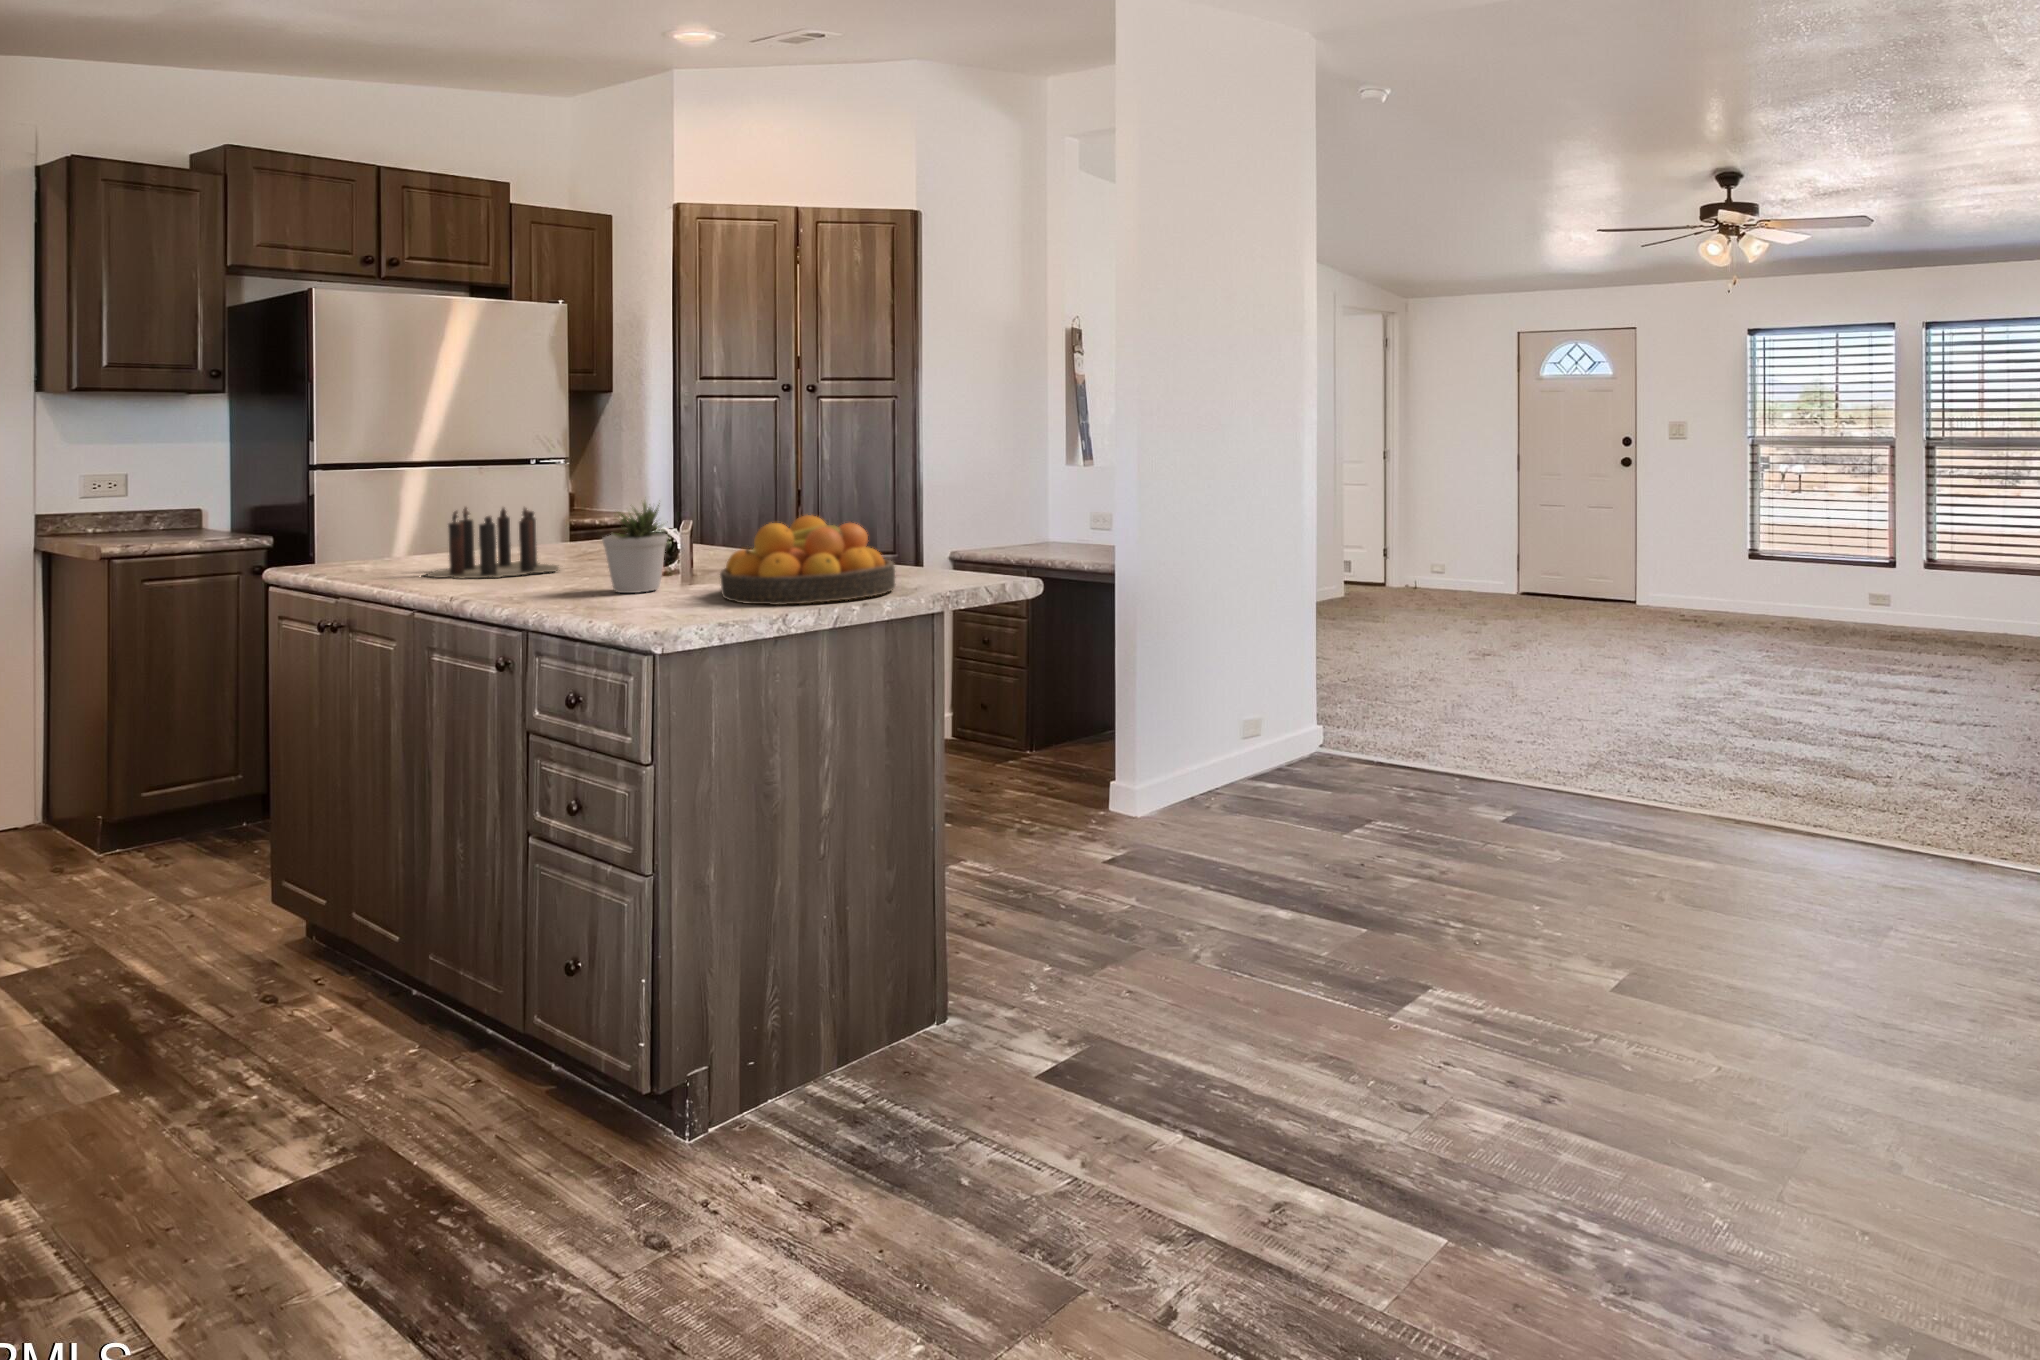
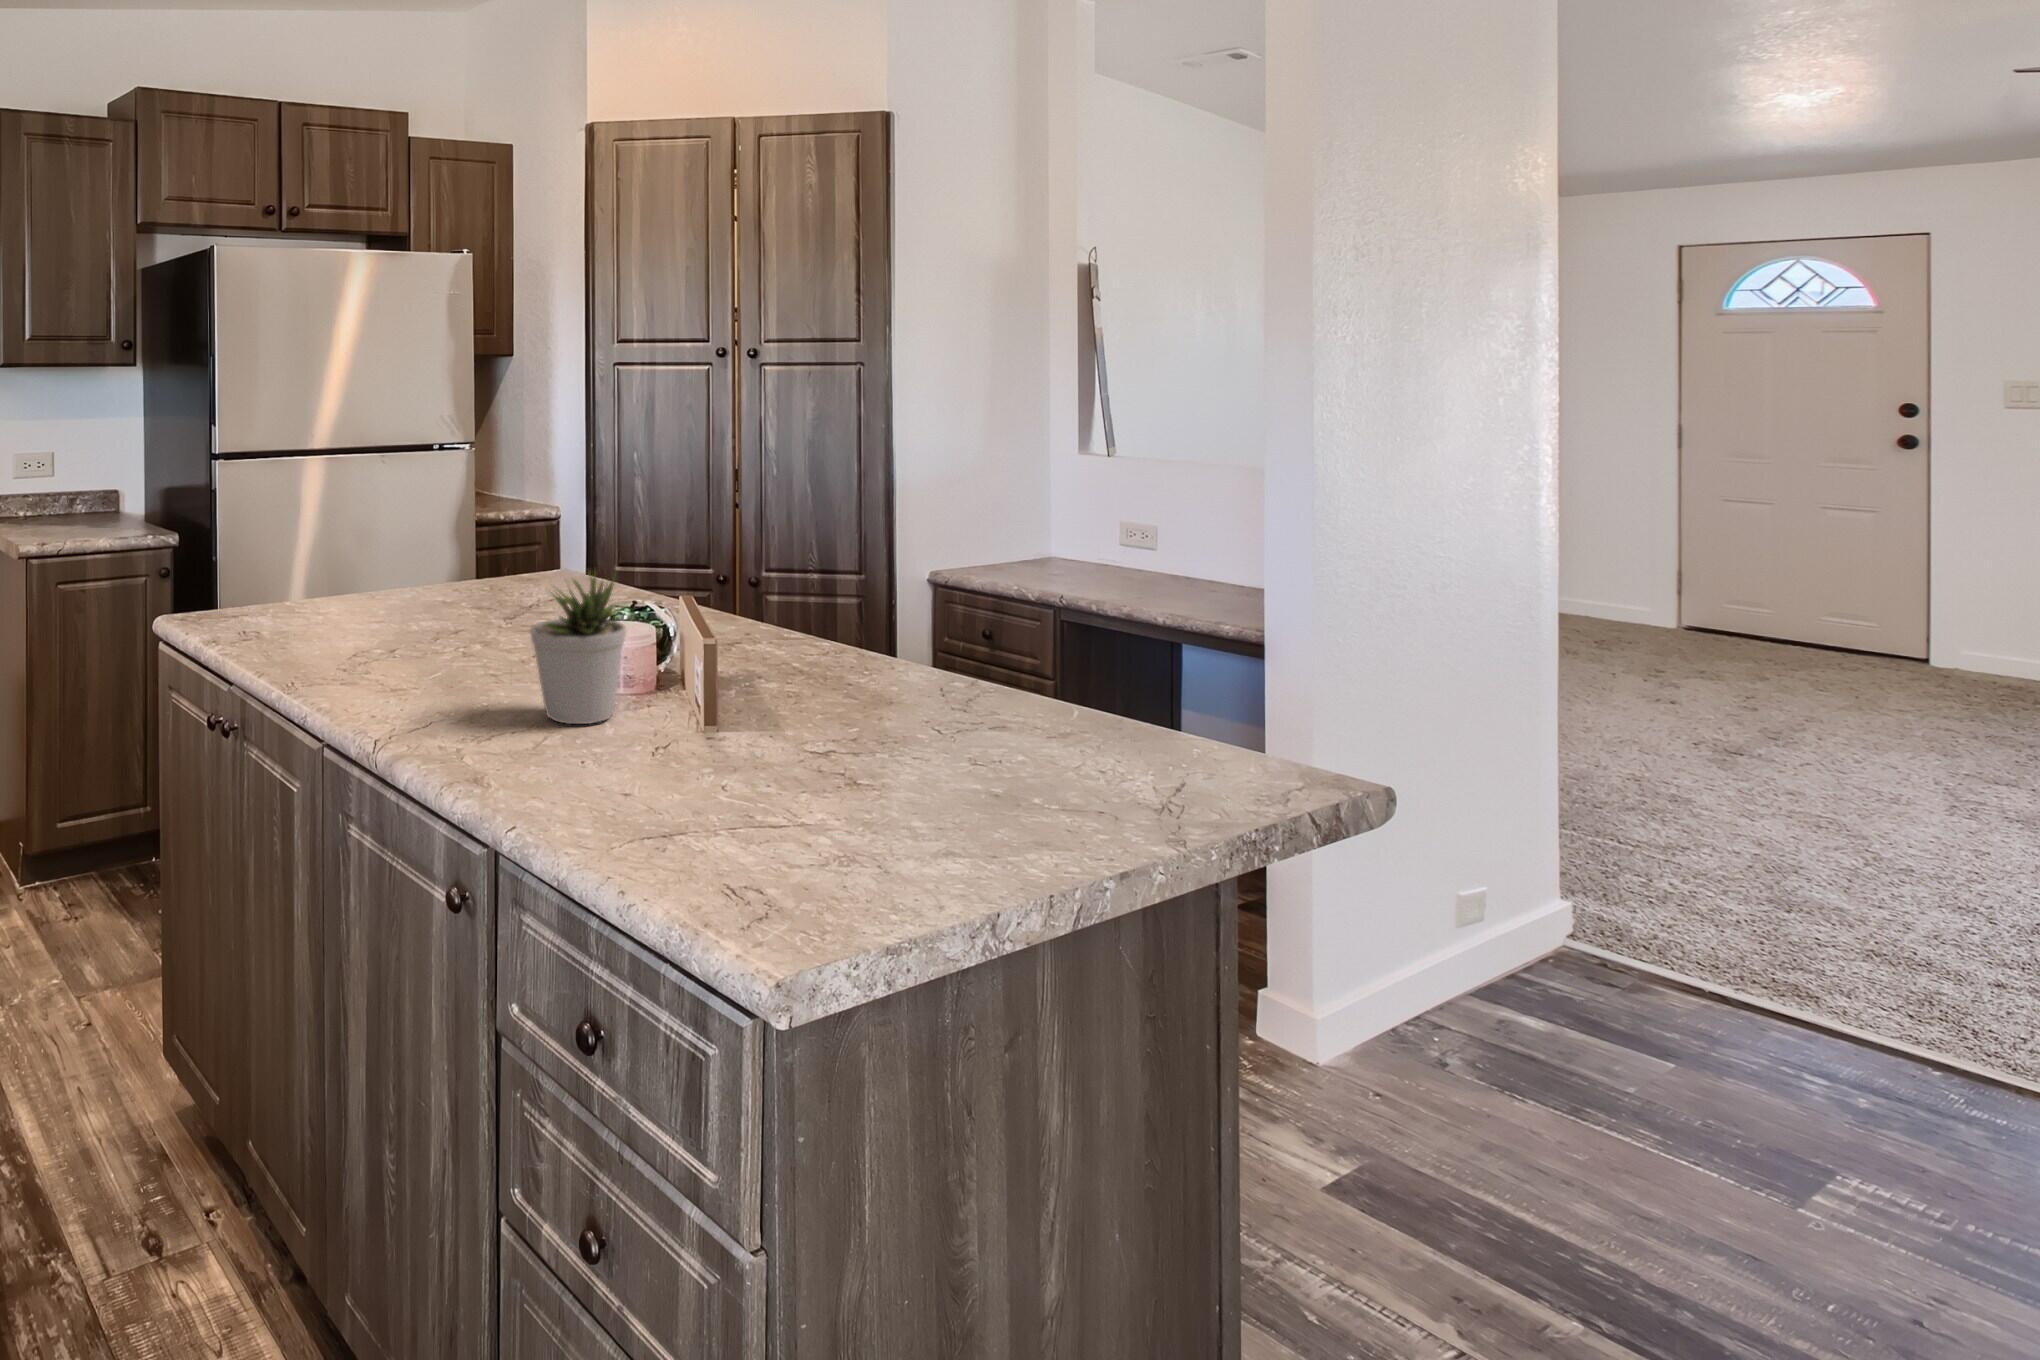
candle: present [427,507,558,578] -> none [293,541,510,656]
fruit bowl: present [720,515,895,605] -> none [718,608,1023,802]

